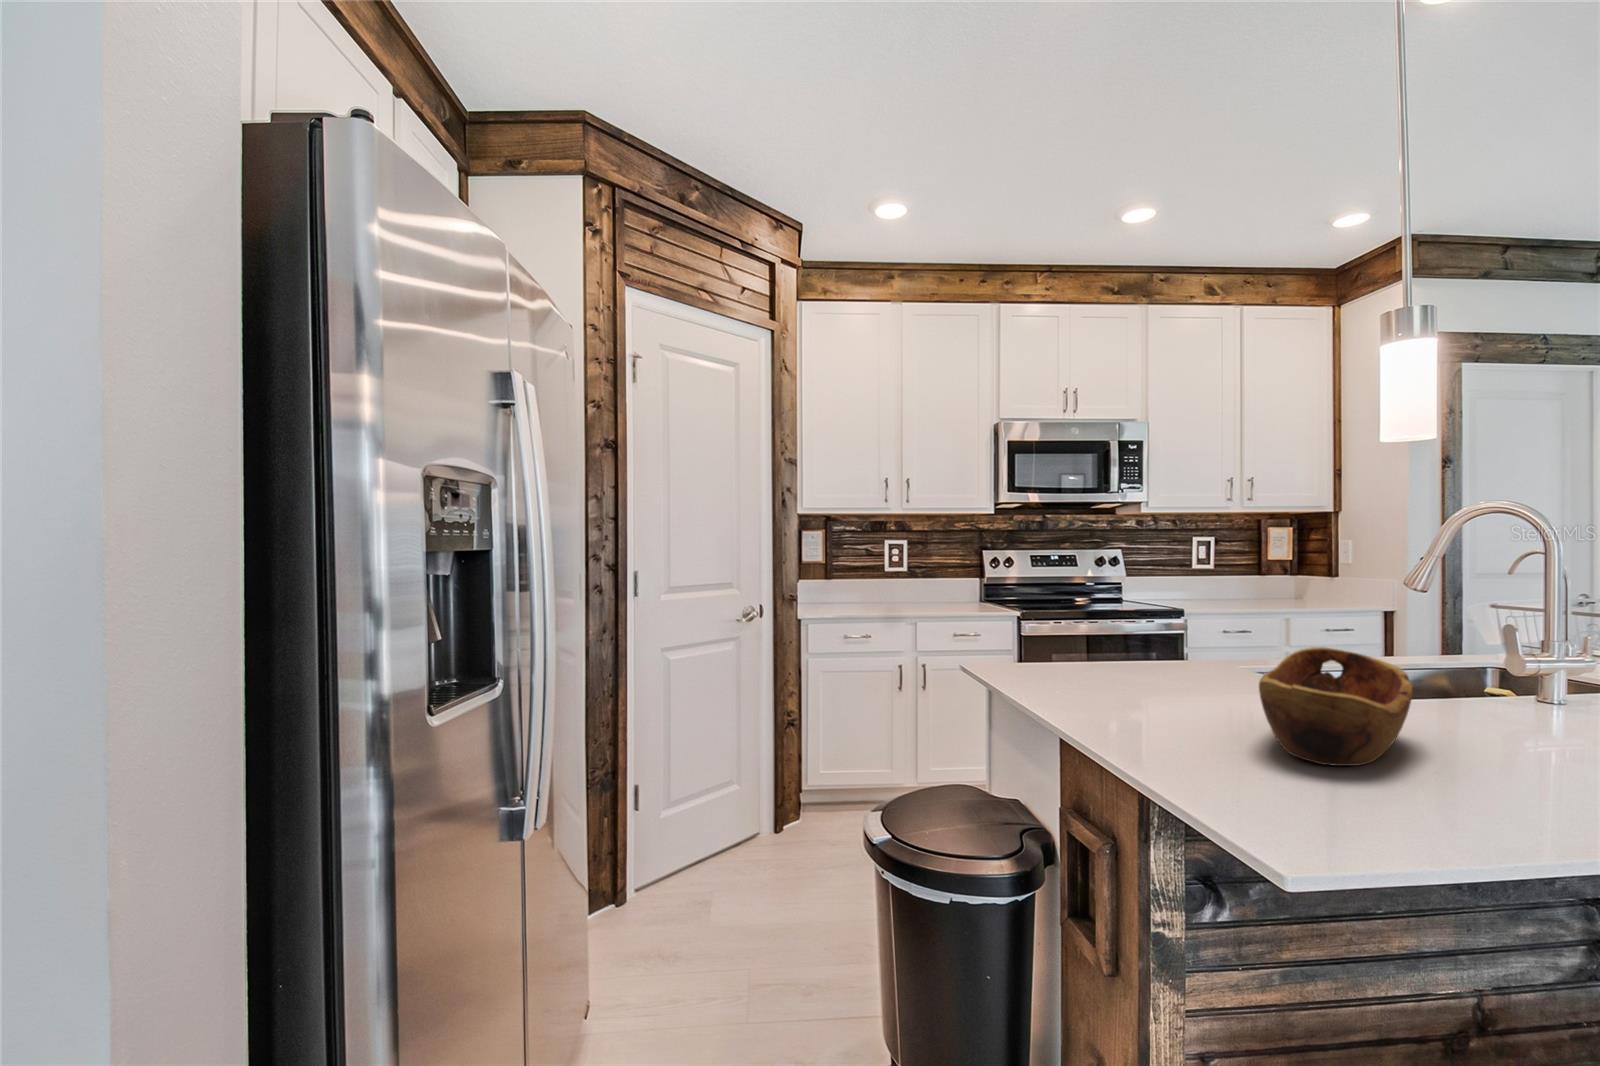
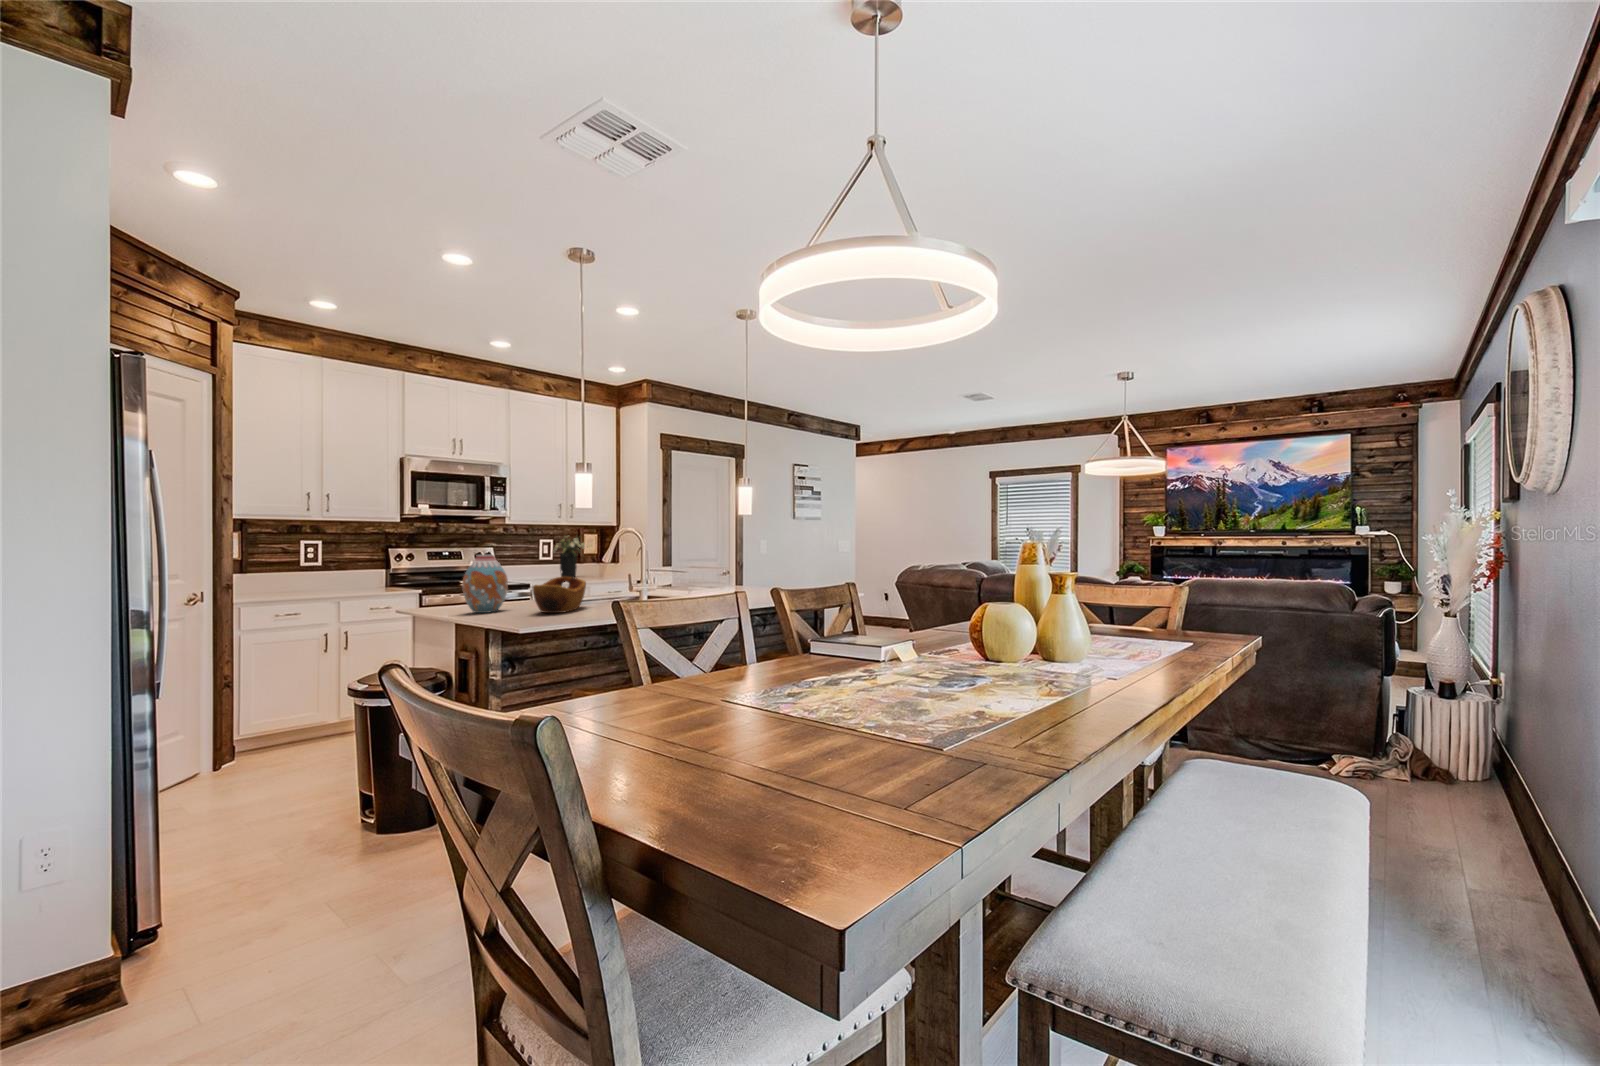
flower arrangement: none [1216,529,1281,599] -> present [553,536,585,577]
vase: none [1083,584,1179,709] -> present [462,555,508,613]

